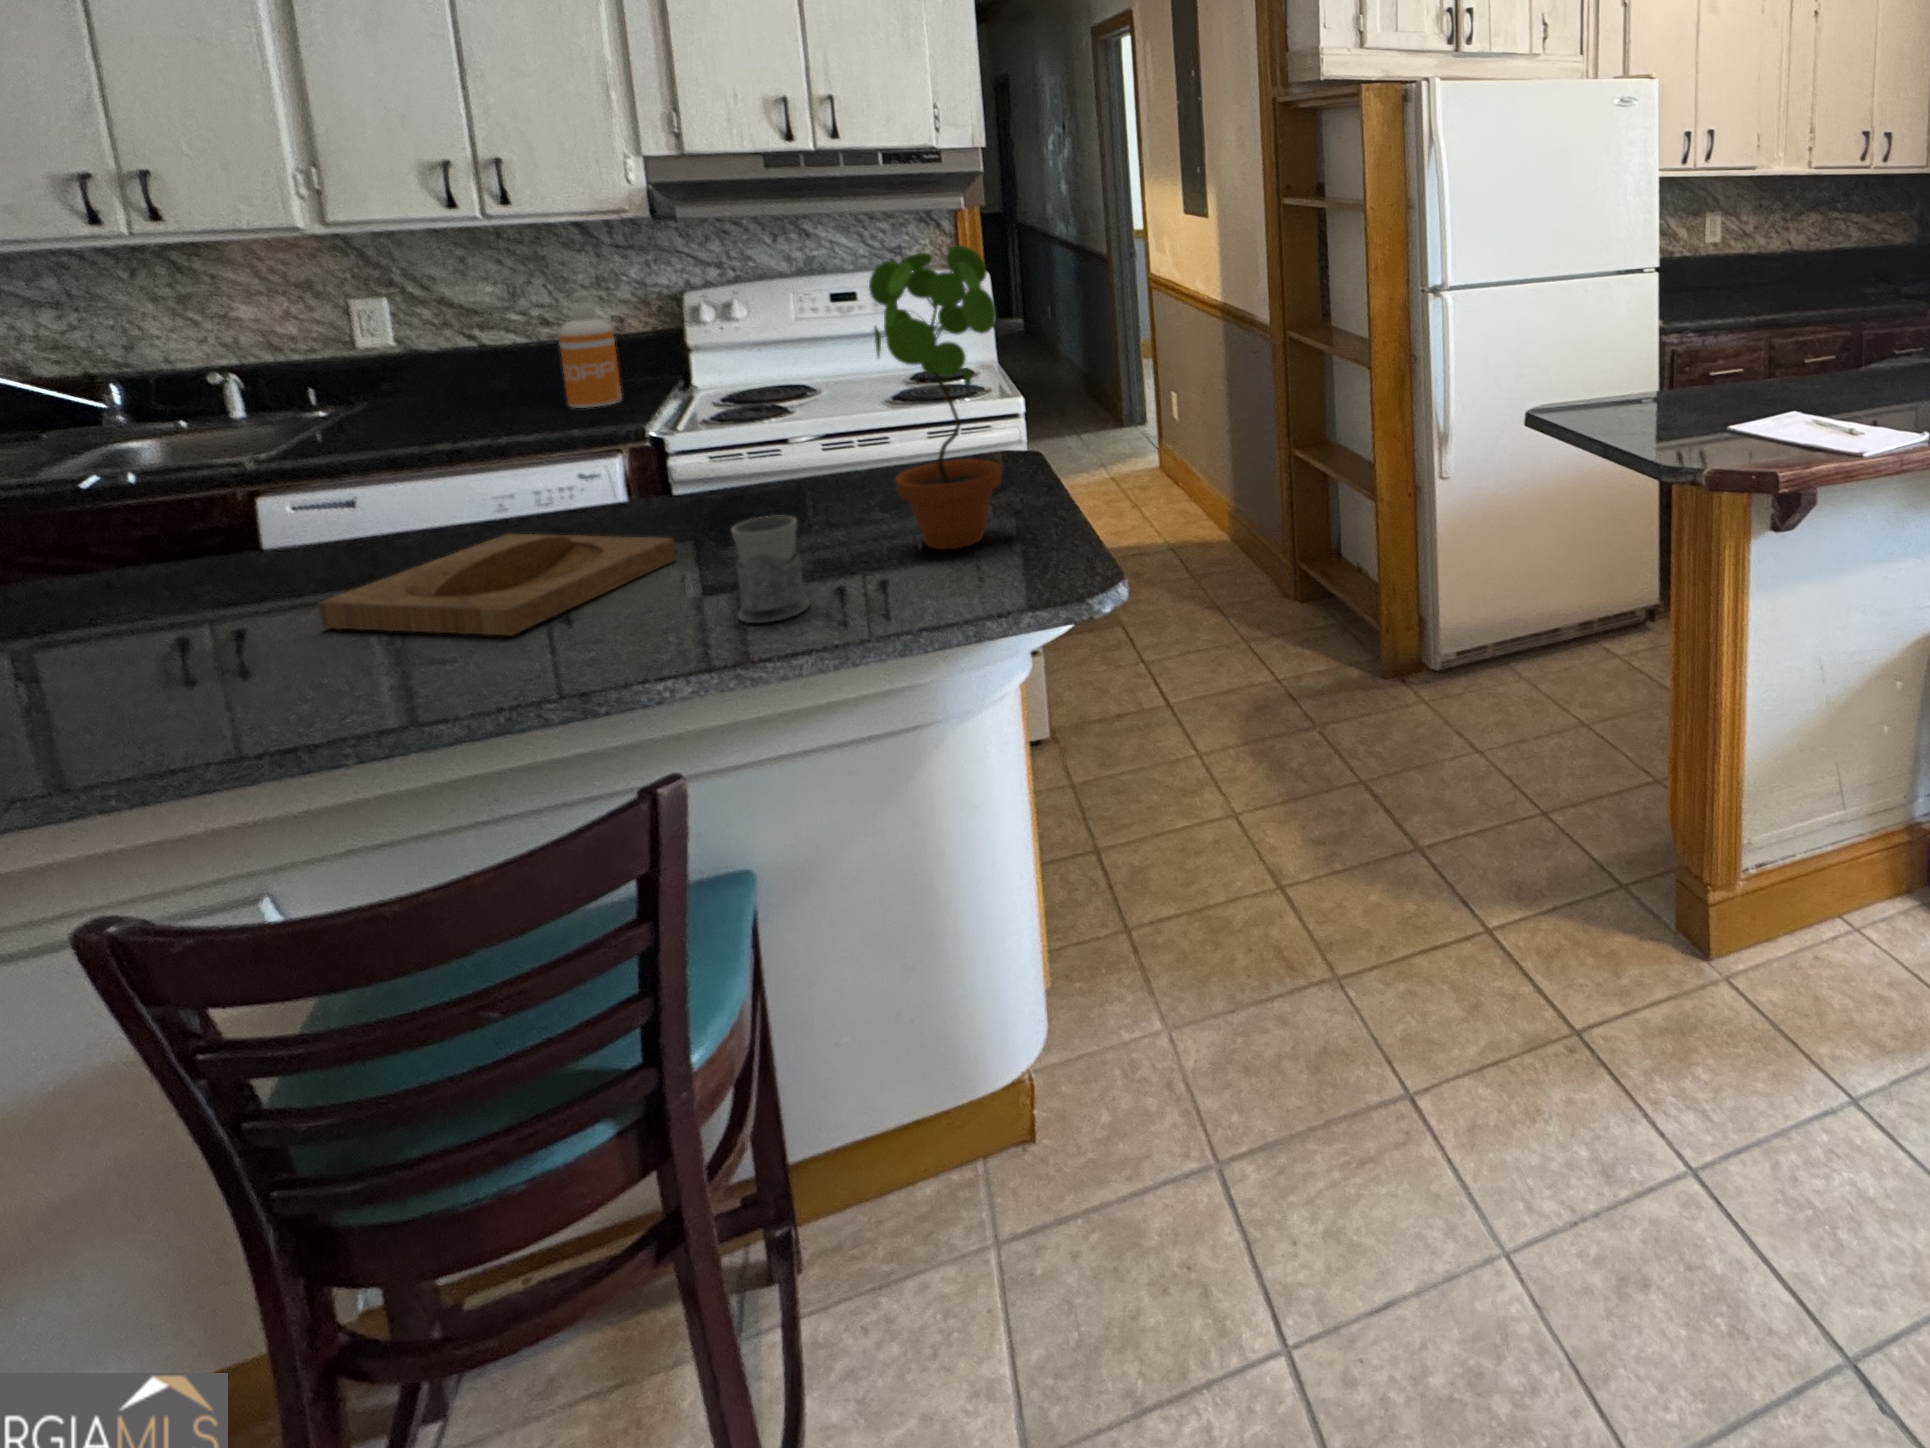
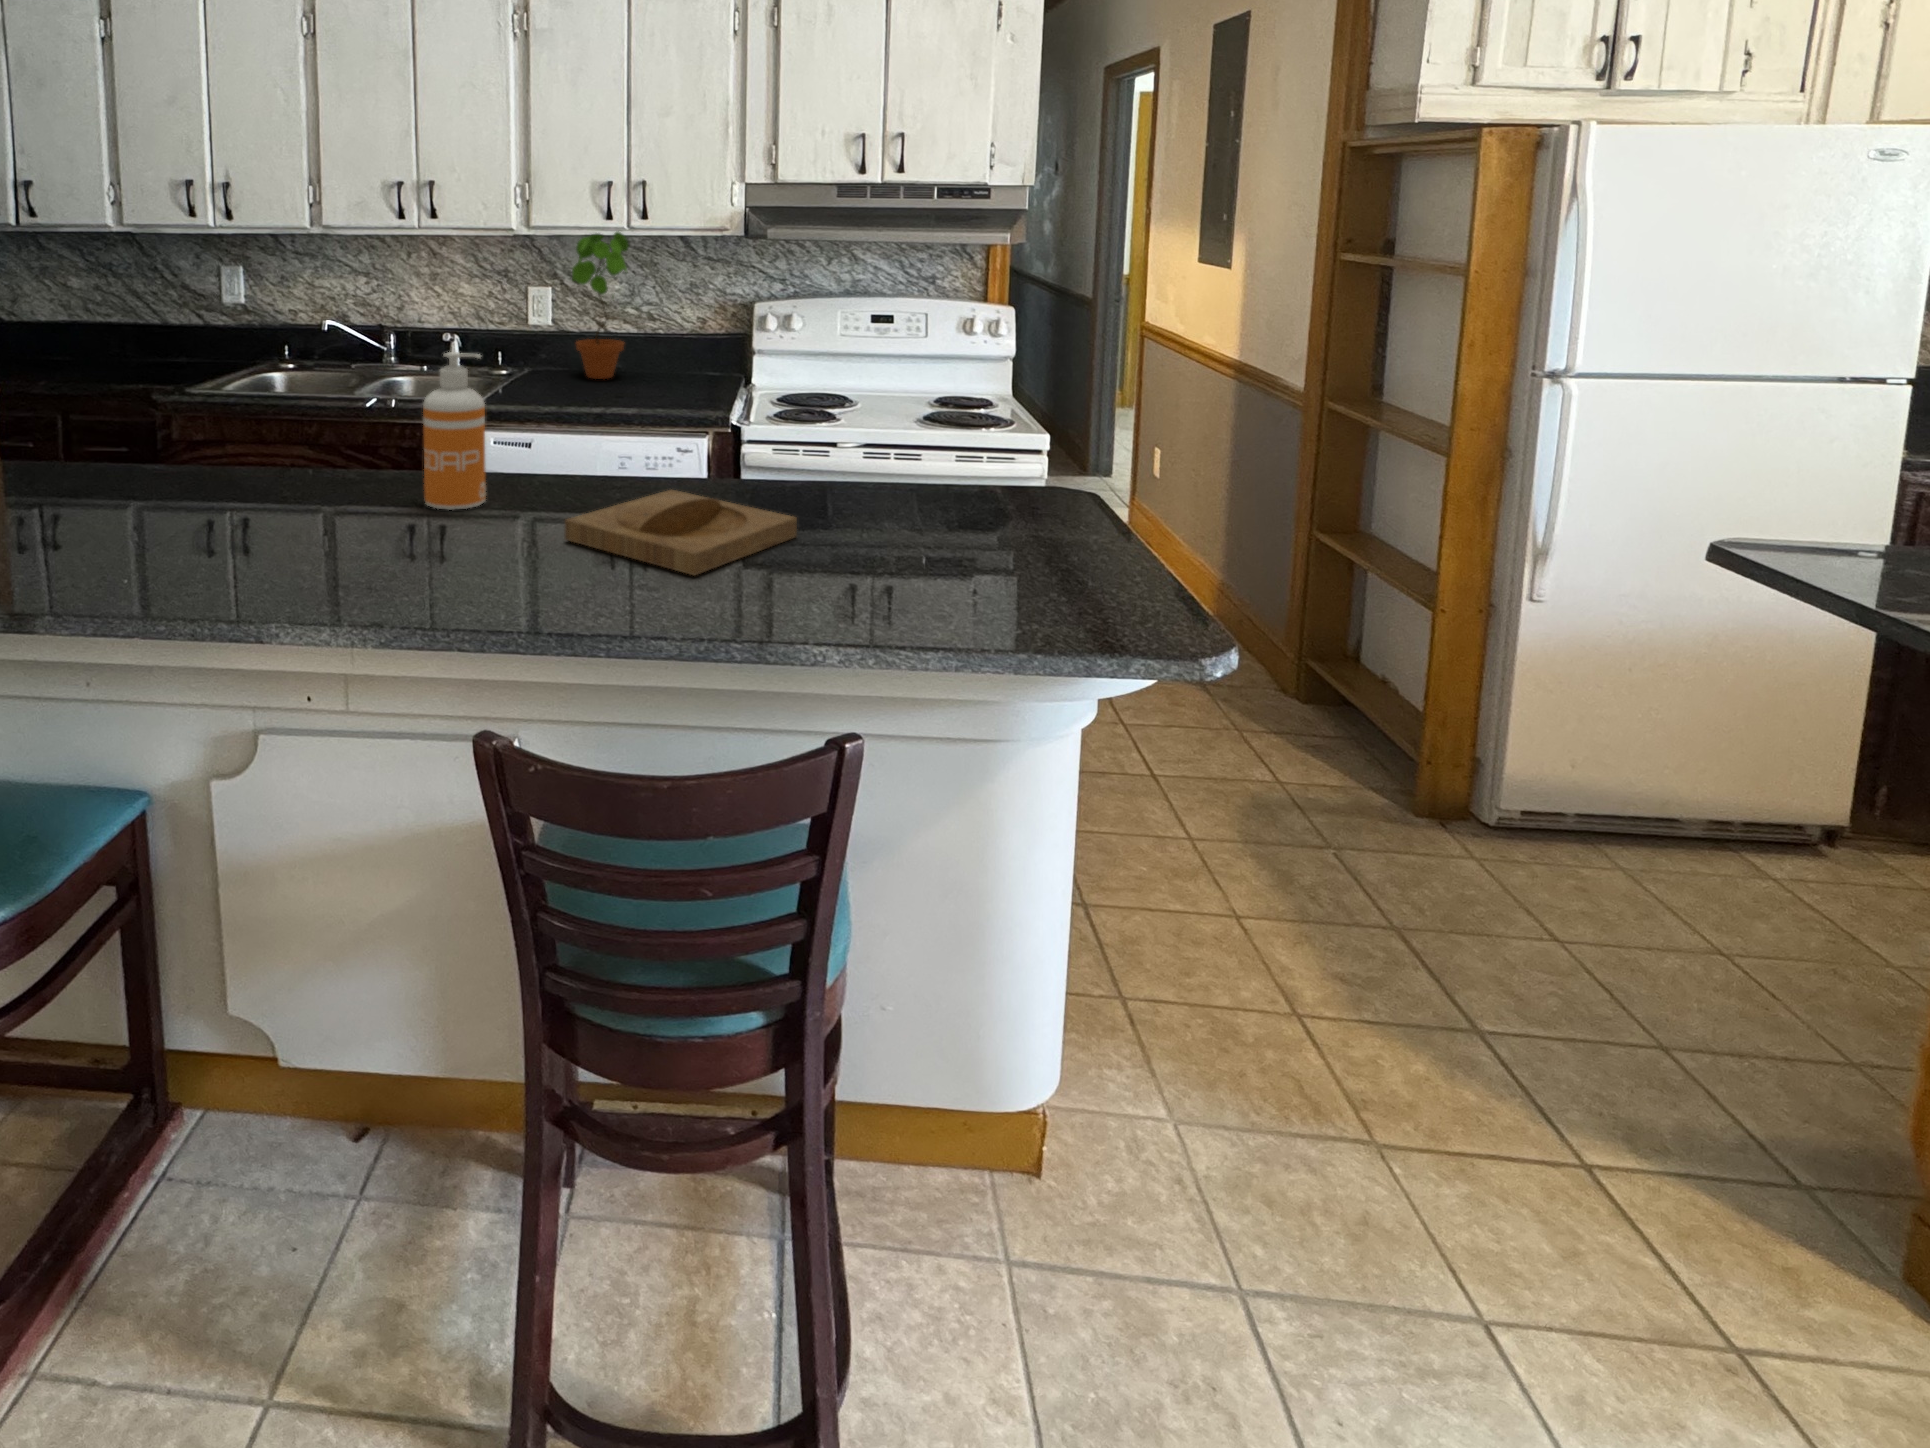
potted plant: present [869,245,1002,549] -> present [572,231,628,379]
soap dispenser: present [558,292,622,408] -> present [423,352,486,510]
mug: present [731,516,809,623] -> none [865,514,924,611]

